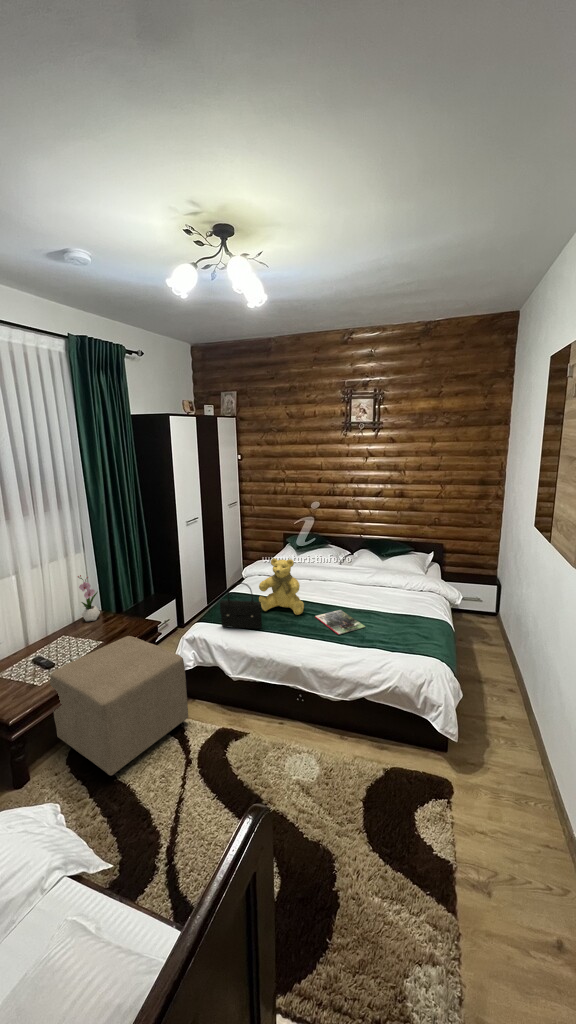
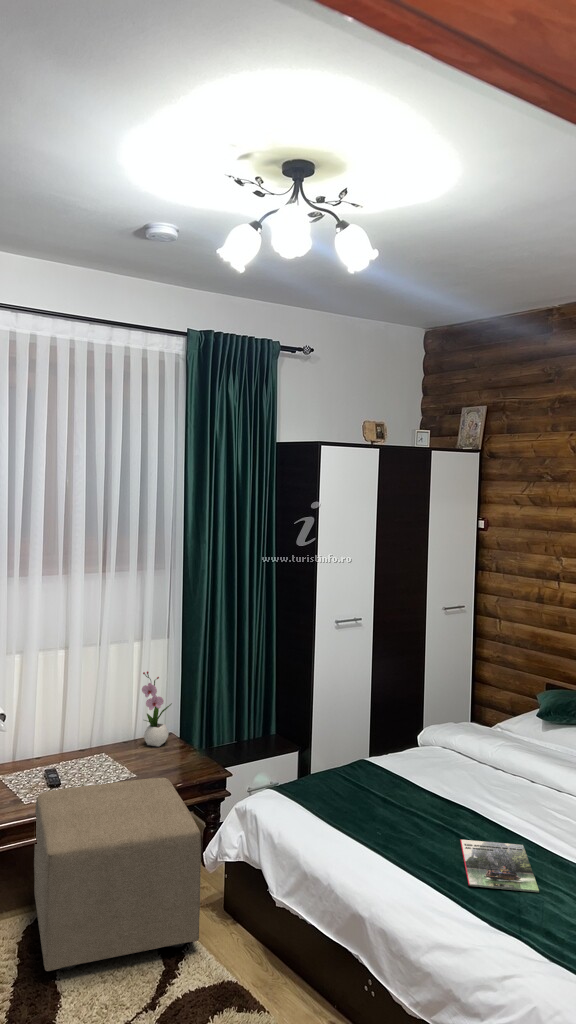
teddy bear: present [259,558,304,615] -> none [376,708,449,828]
handbag: present [220,583,262,629] -> none [289,732,353,829]

